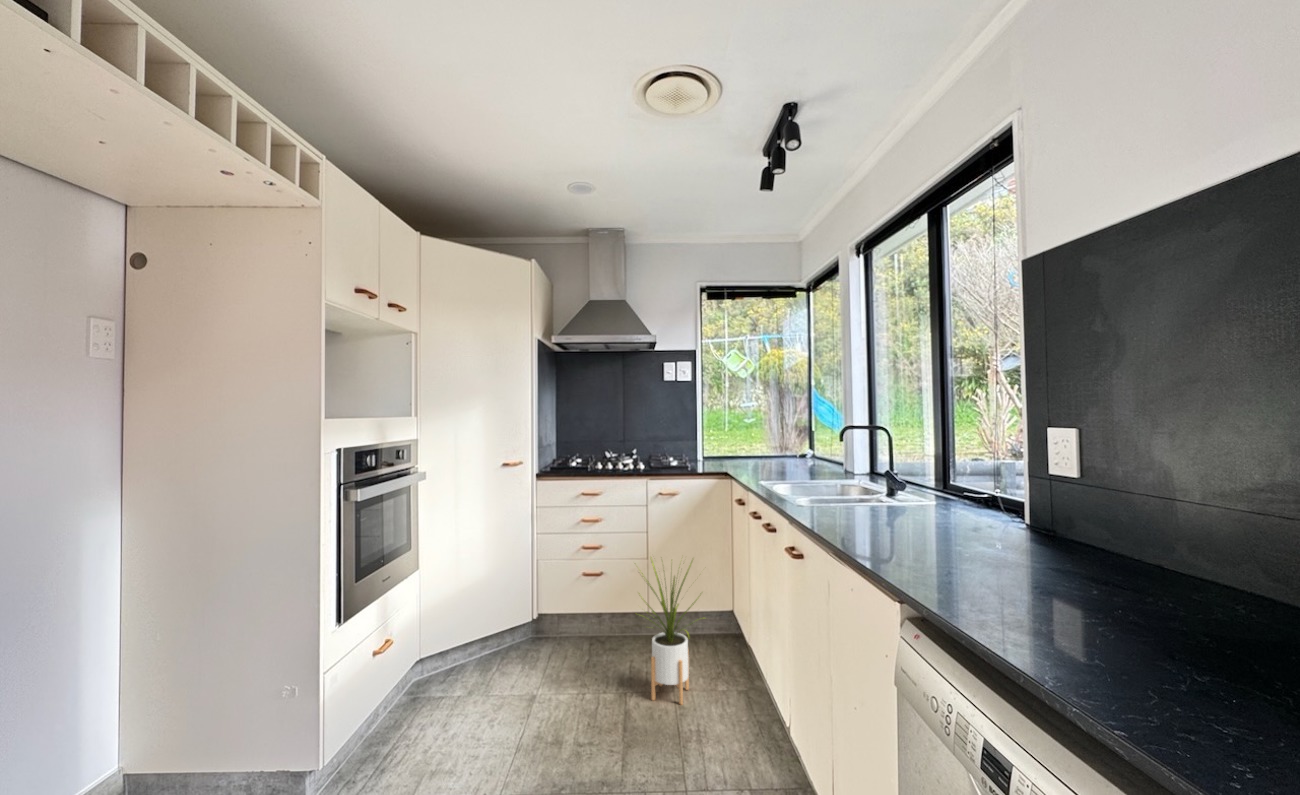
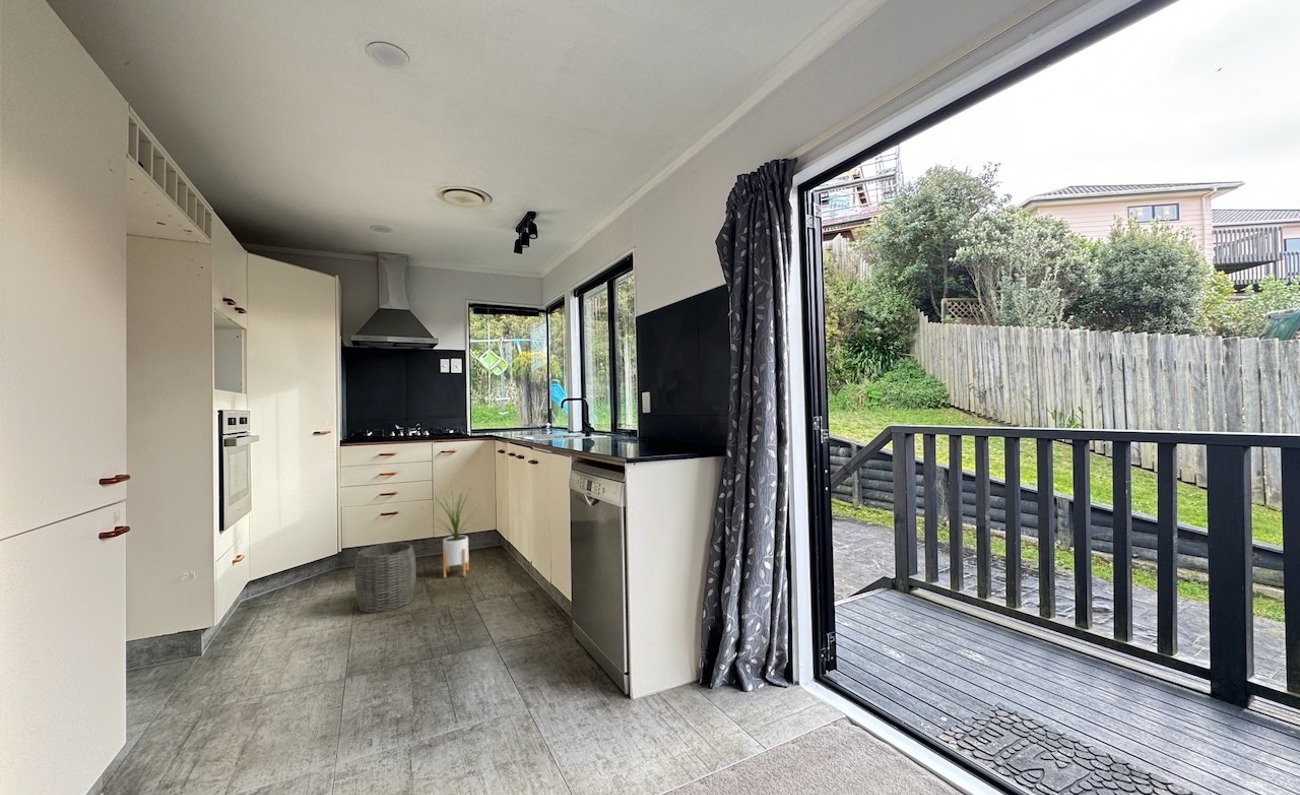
woven basket: none [521,643,604,767] -> present [355,543,416,613]

